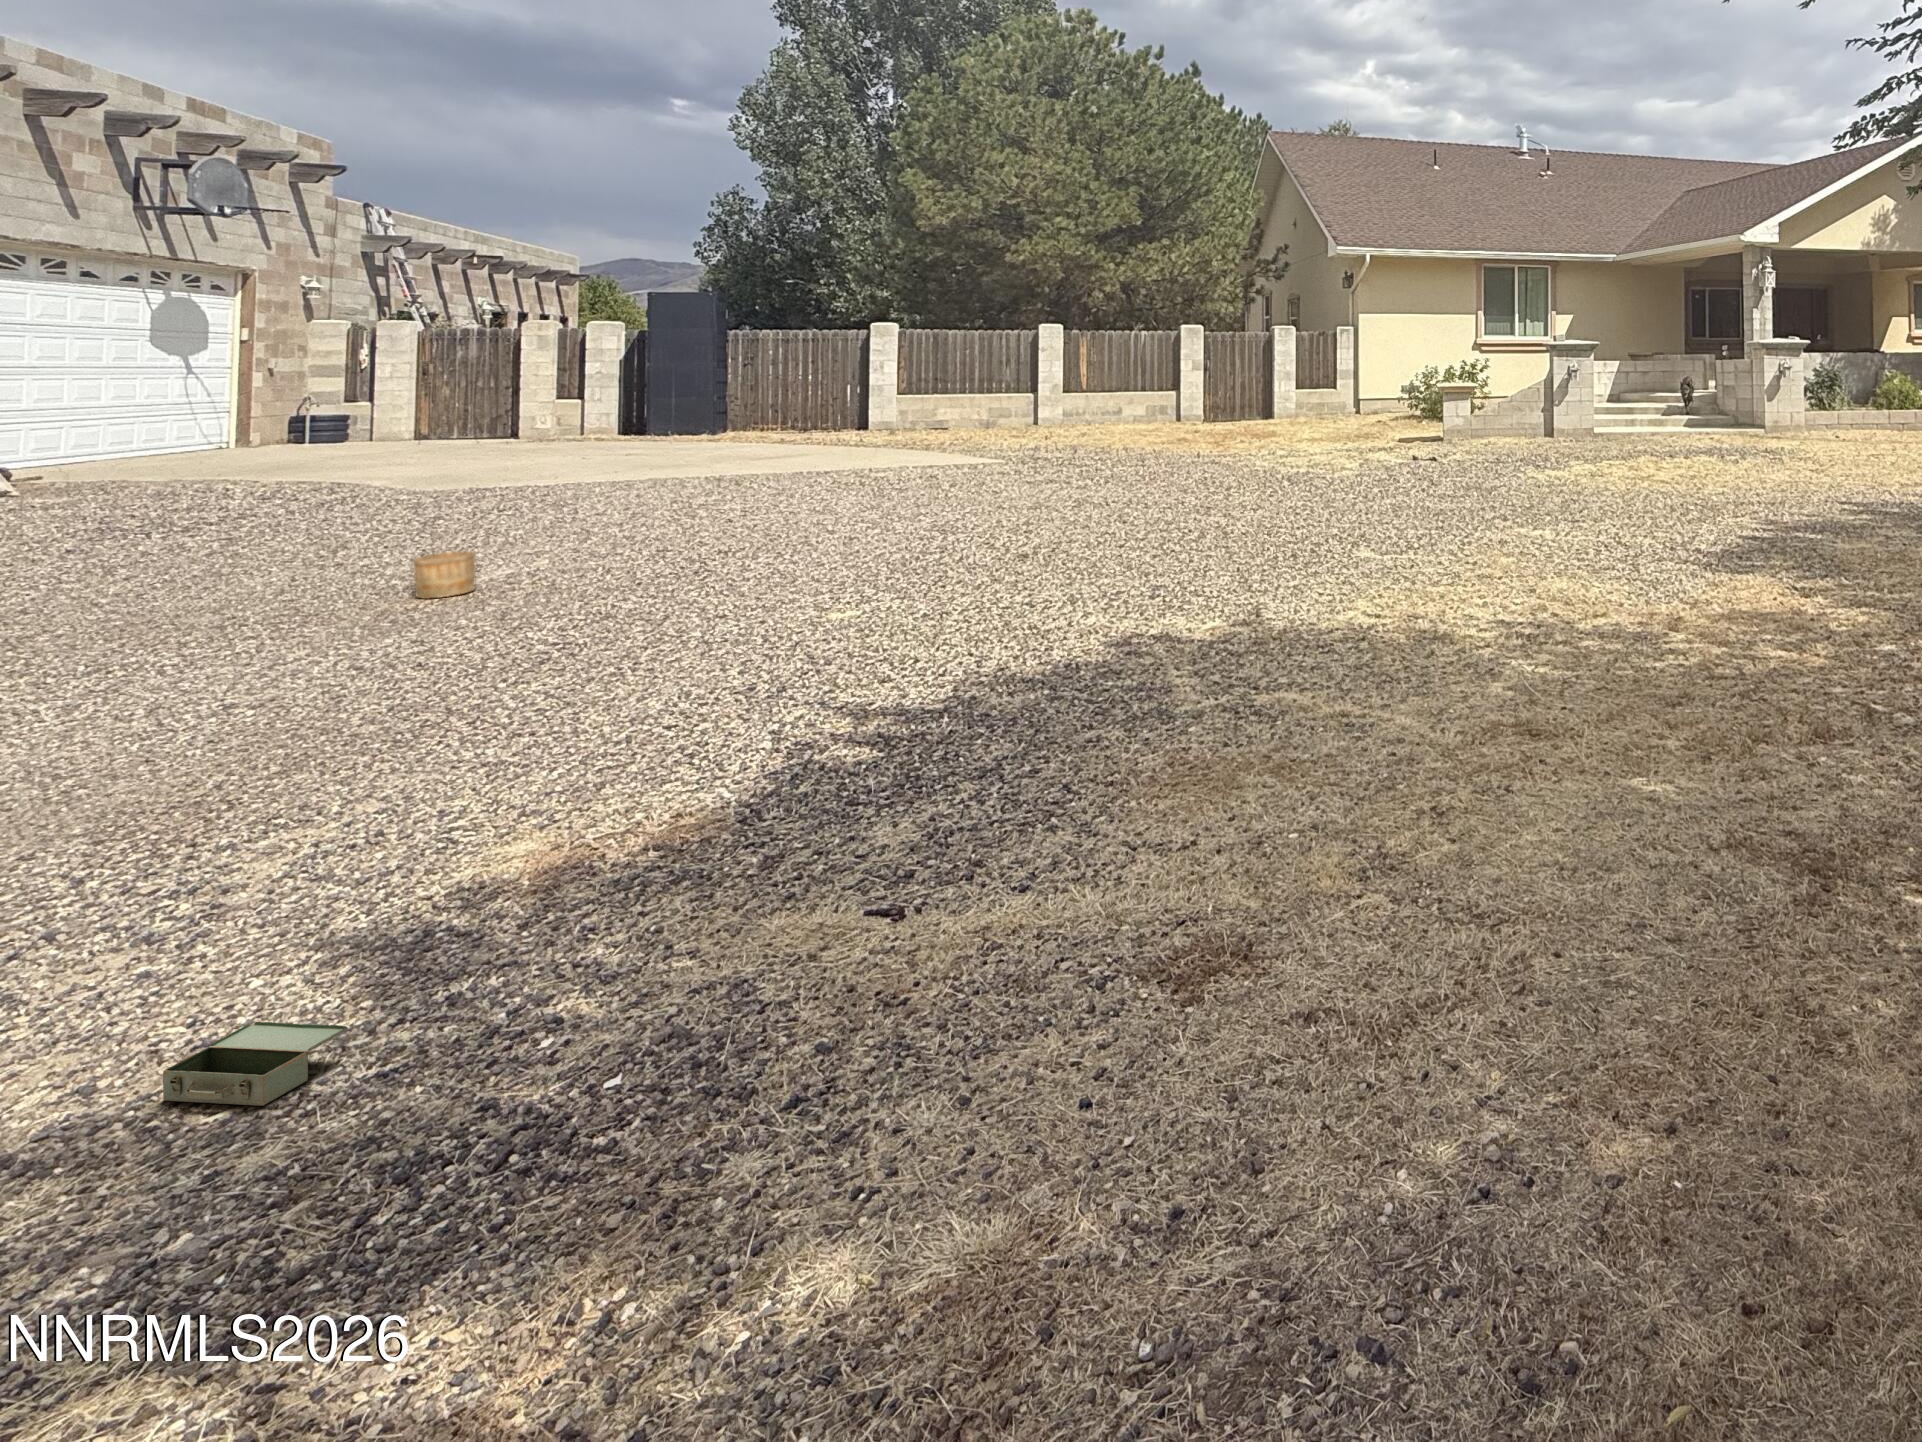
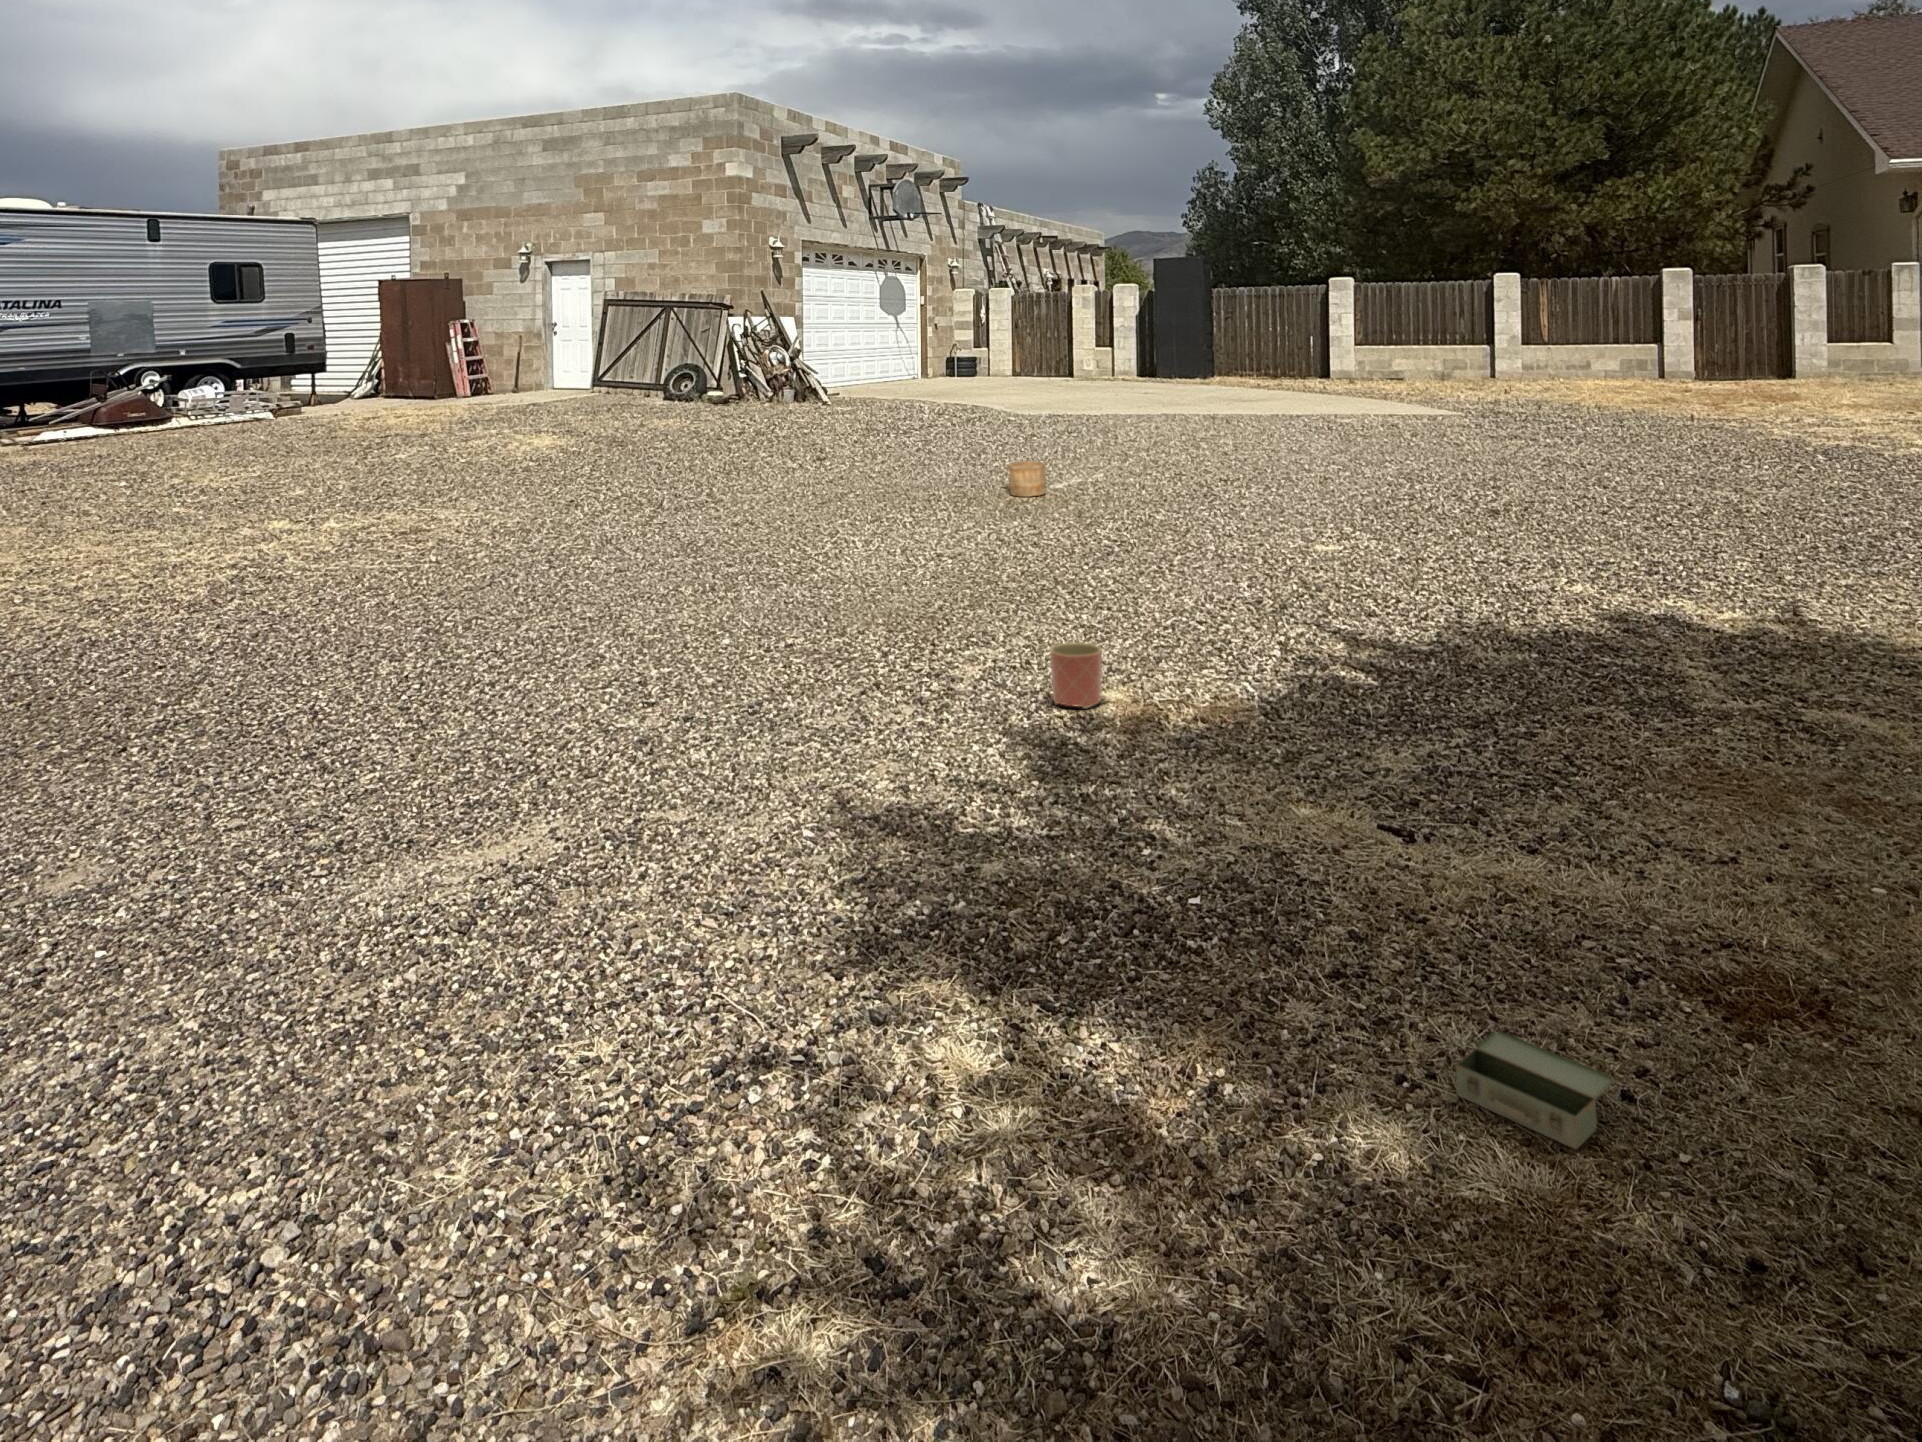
planter: none [414,784,502,878] -> present [1050,642,1102,709]
toolbox: present [163,1022,348,1106] -> present [1456,1031,1614,1149]

